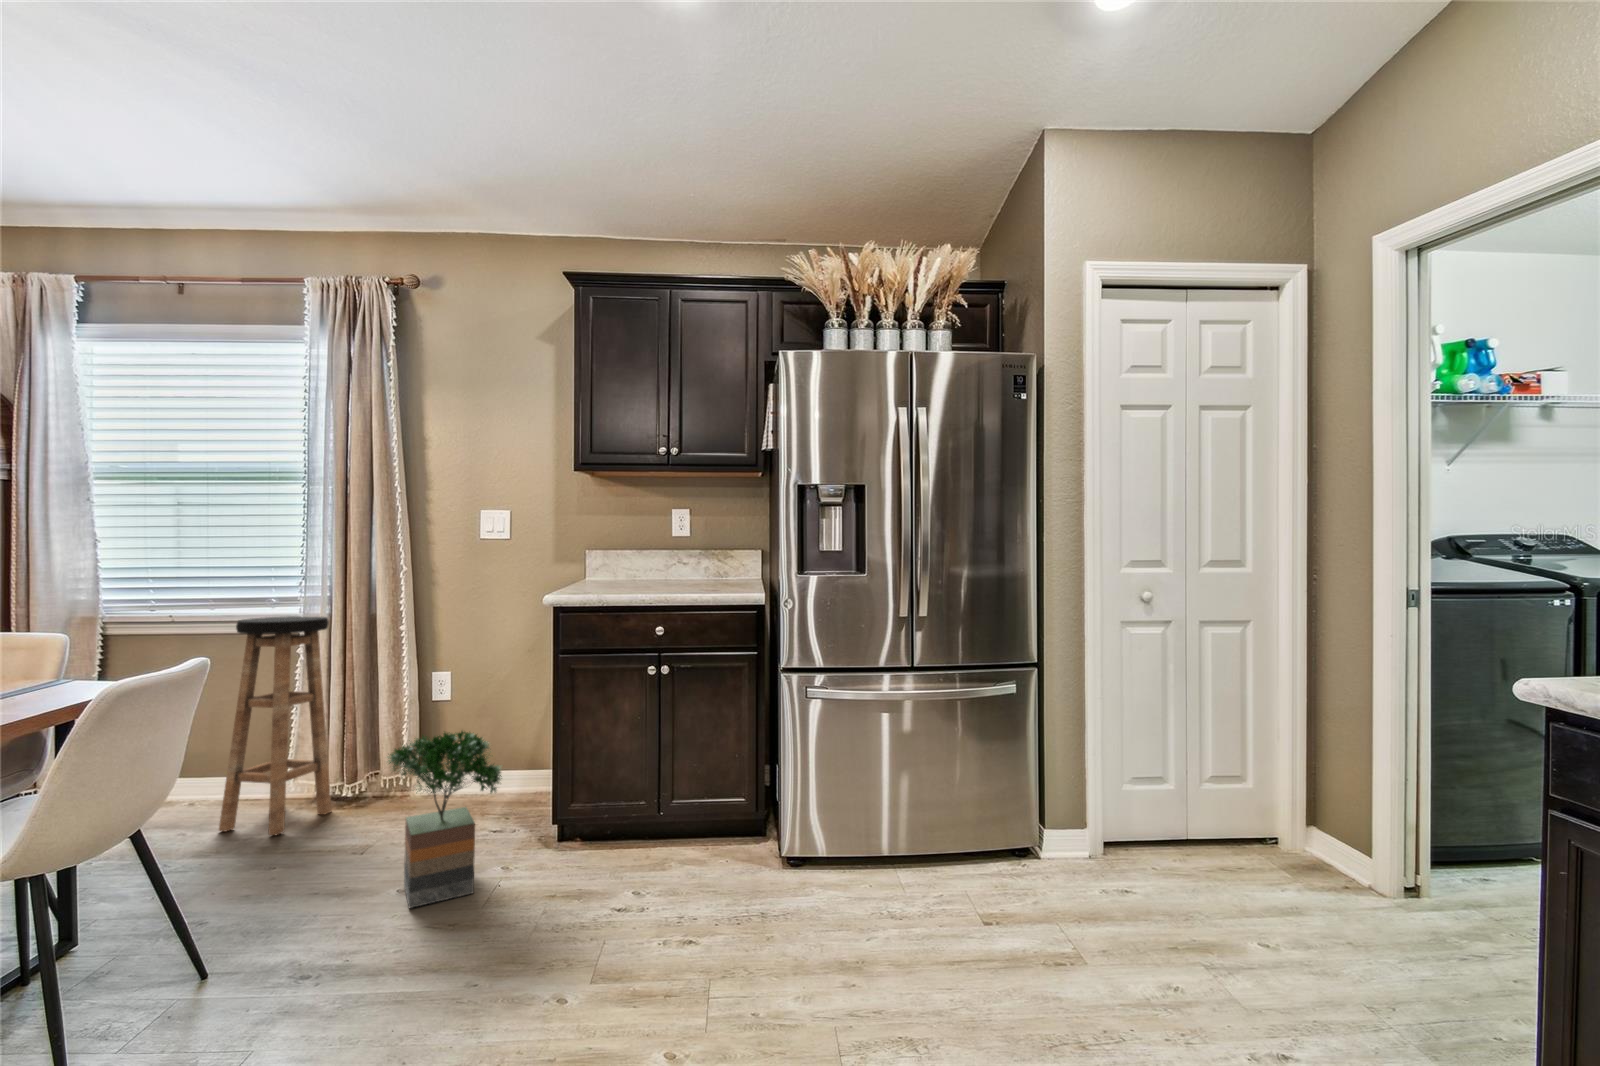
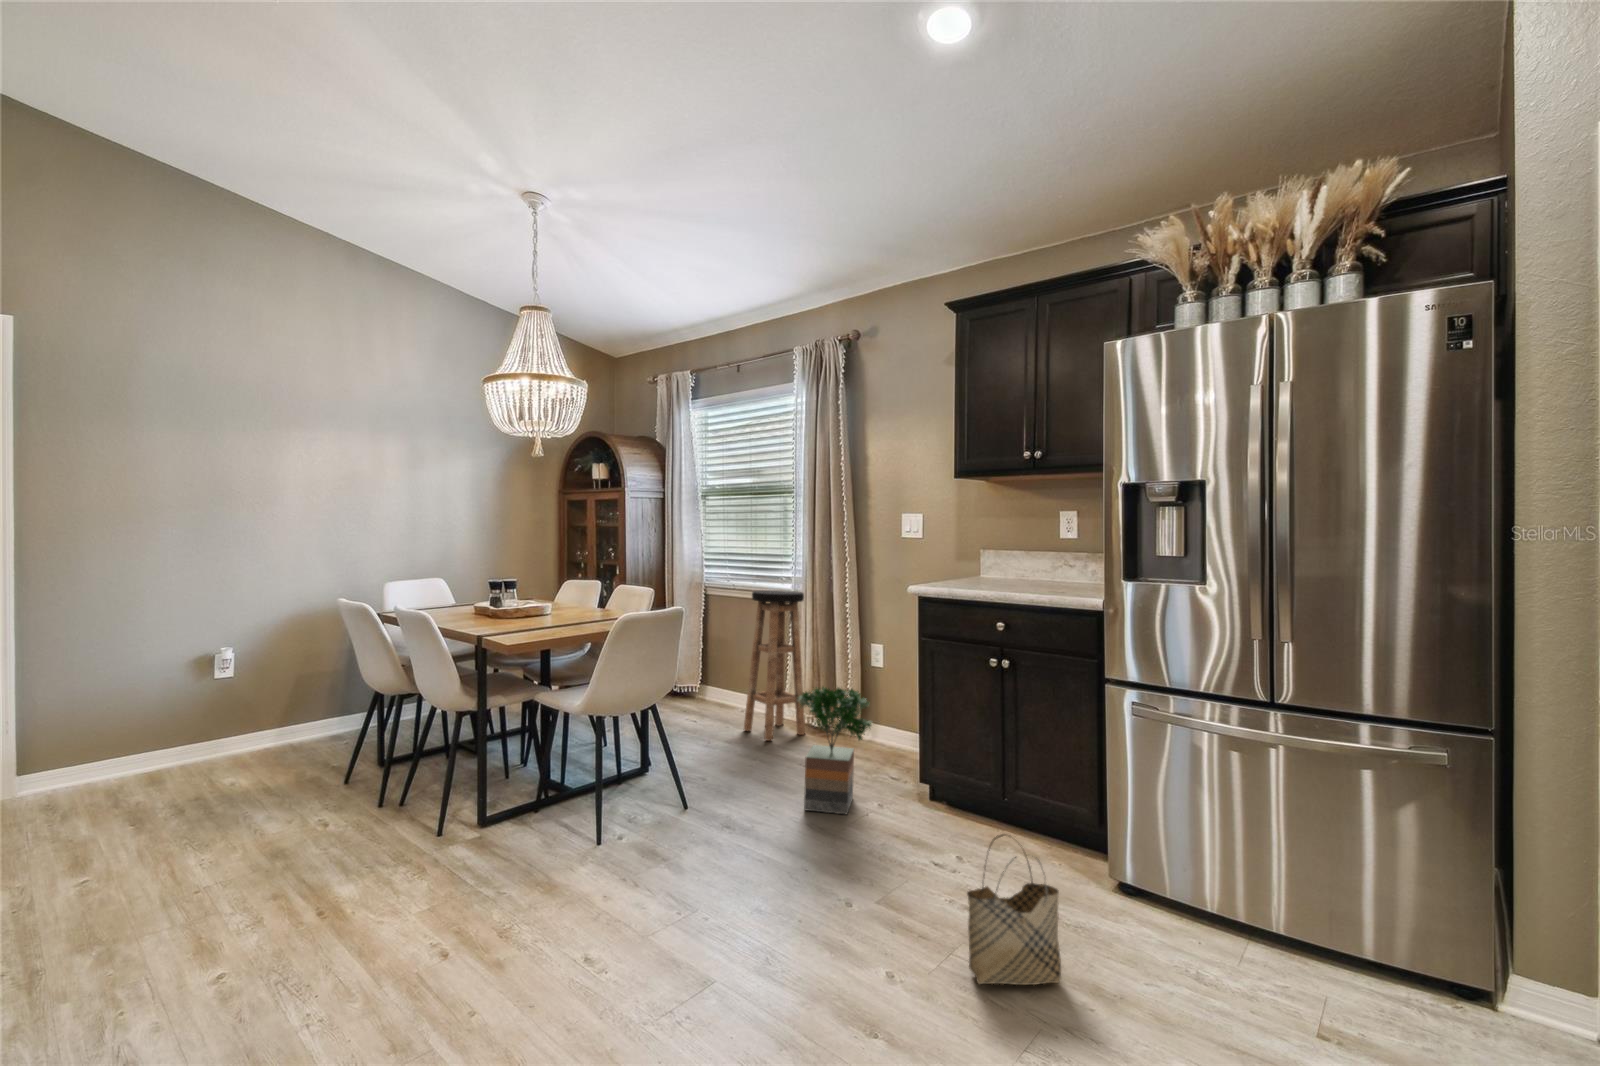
woven basket: none [738,842,819,1012] -> present [967,834,1061,985]

